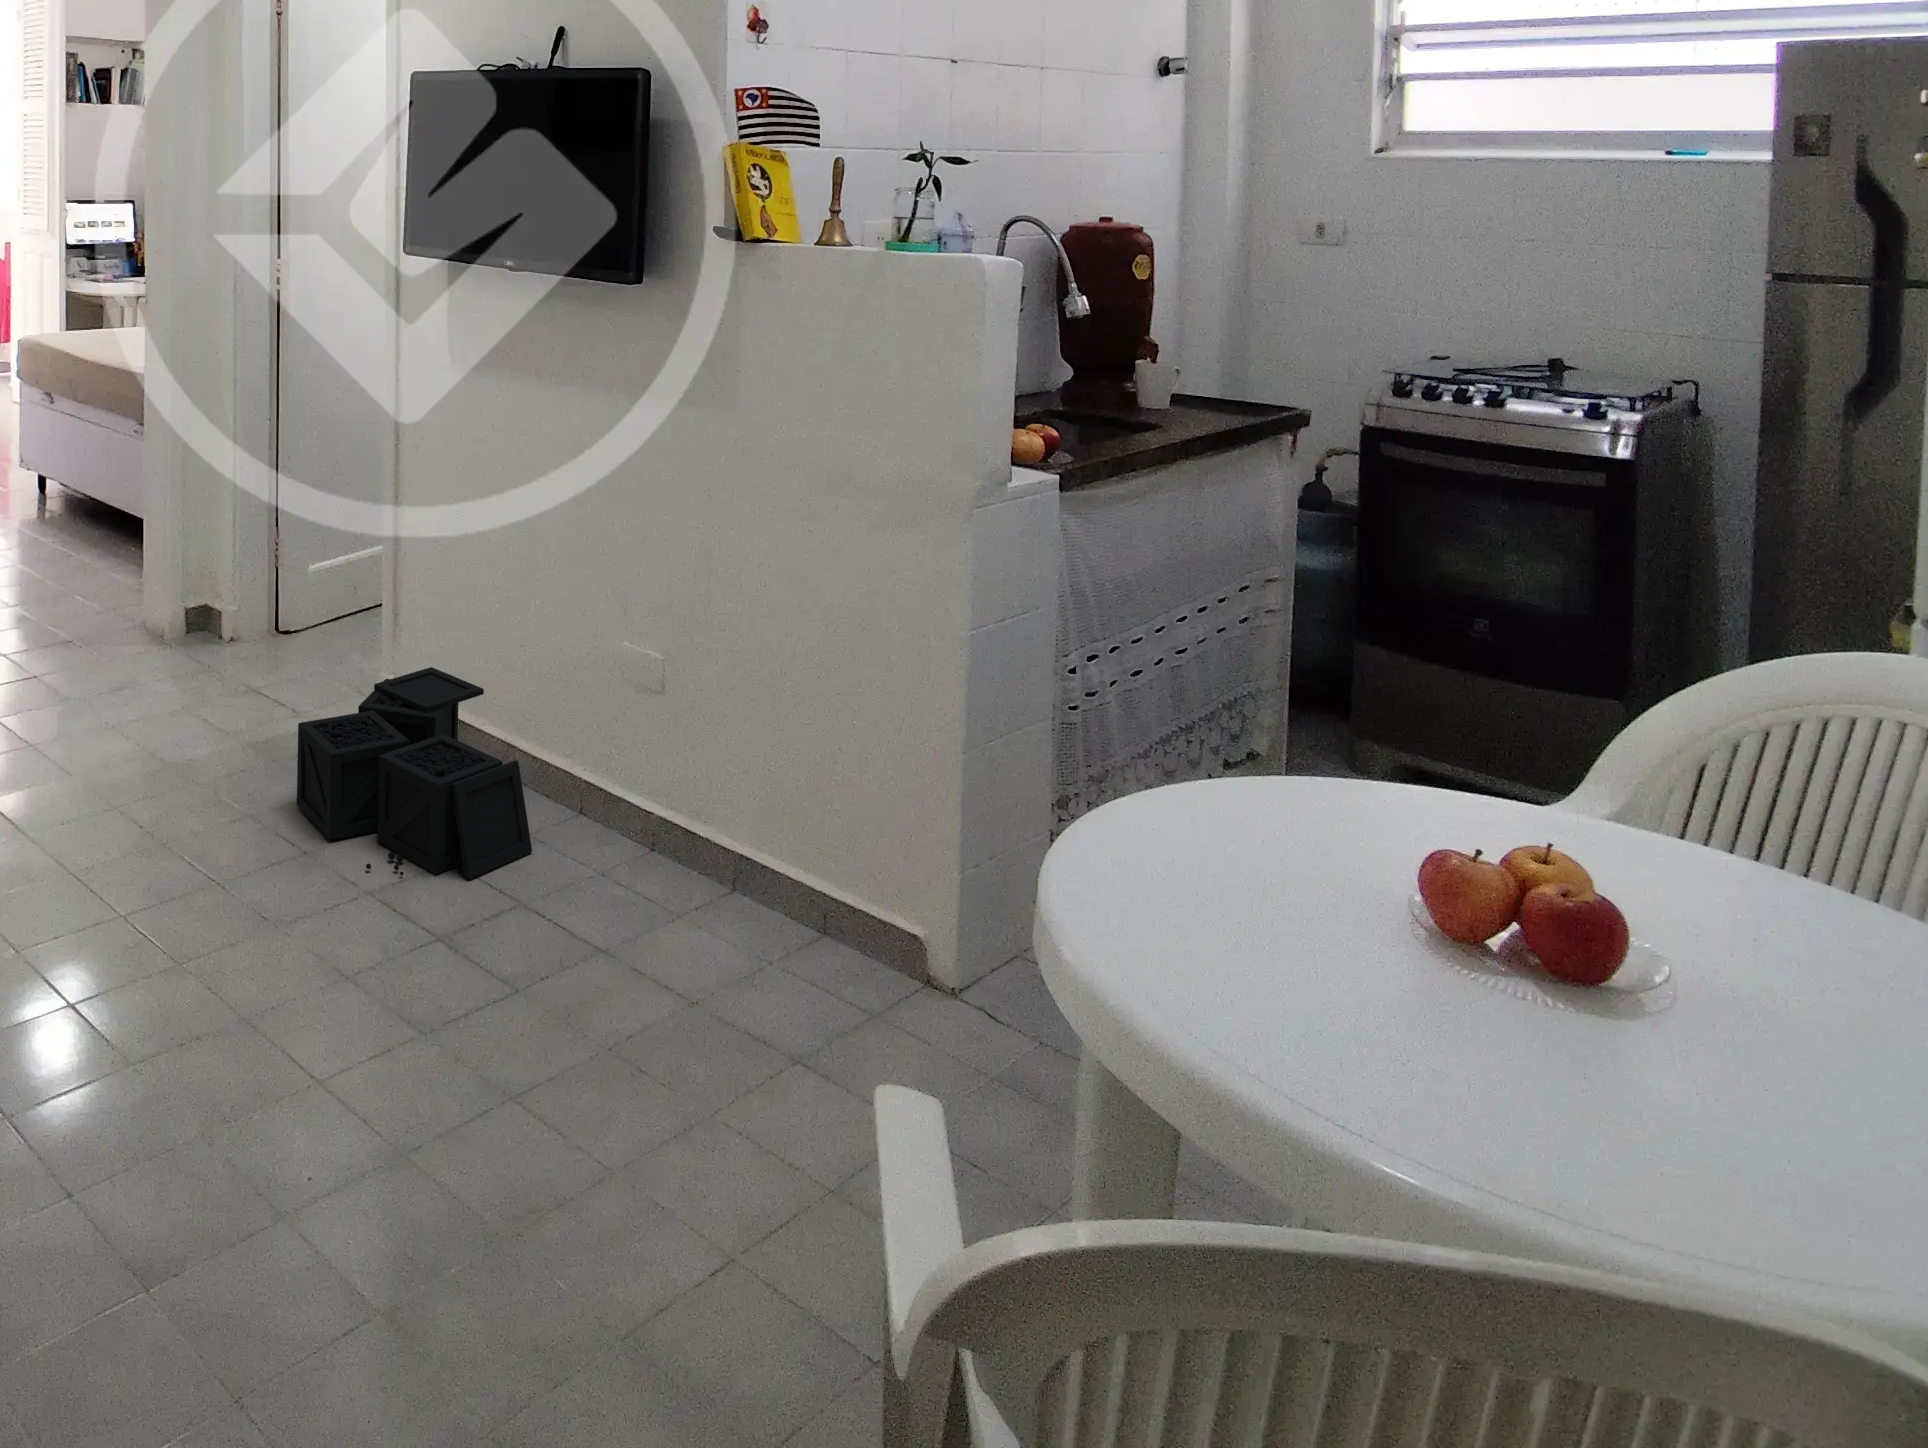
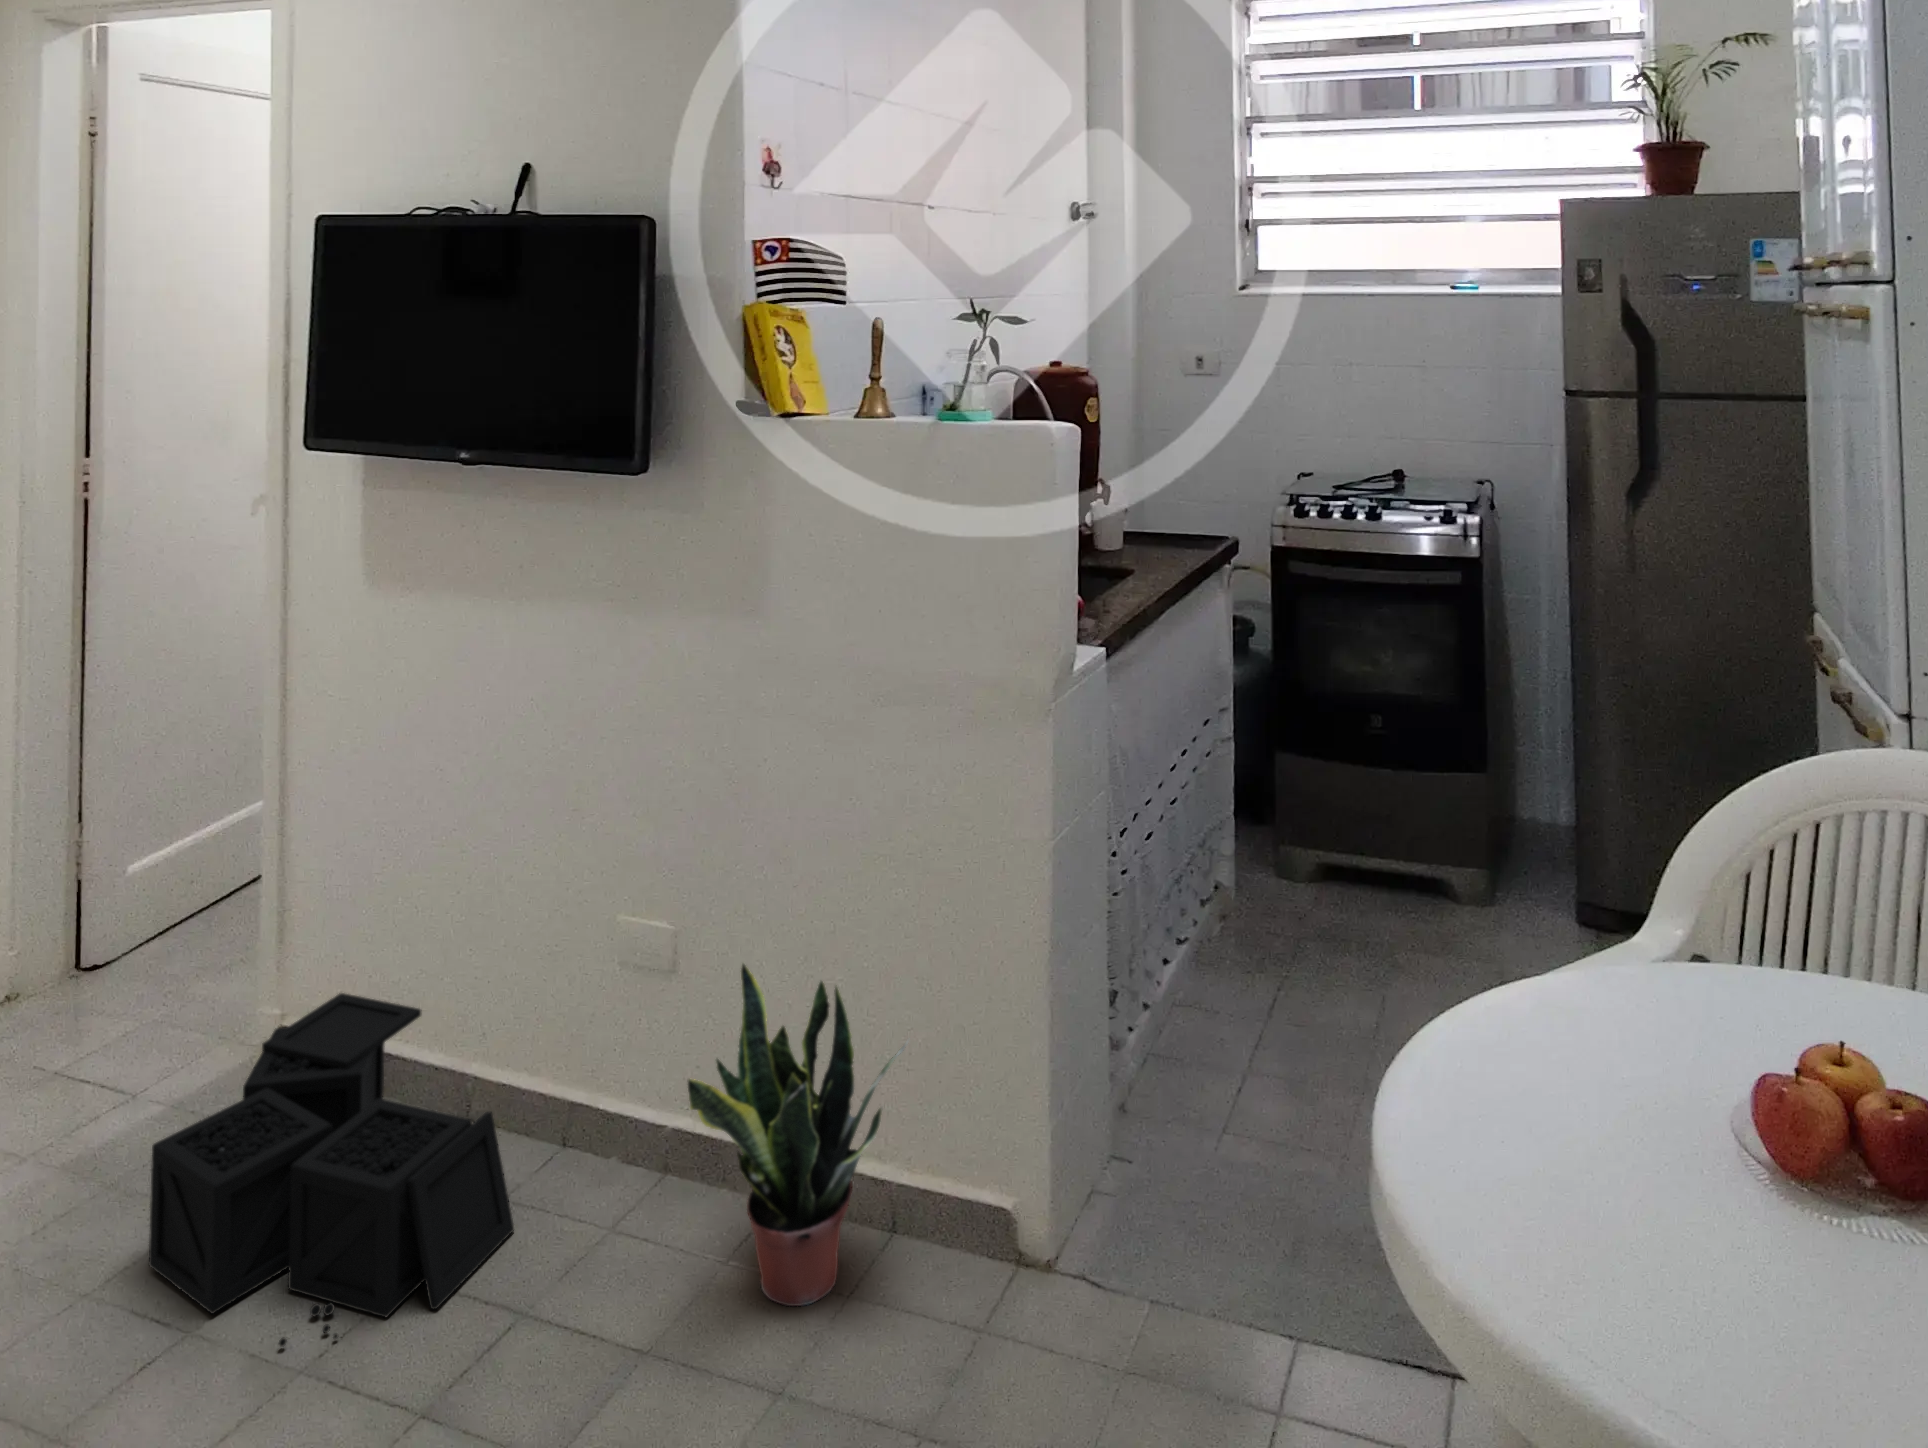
potted plant: none [641,683,837,957] -> present [688,964,908,1306]

